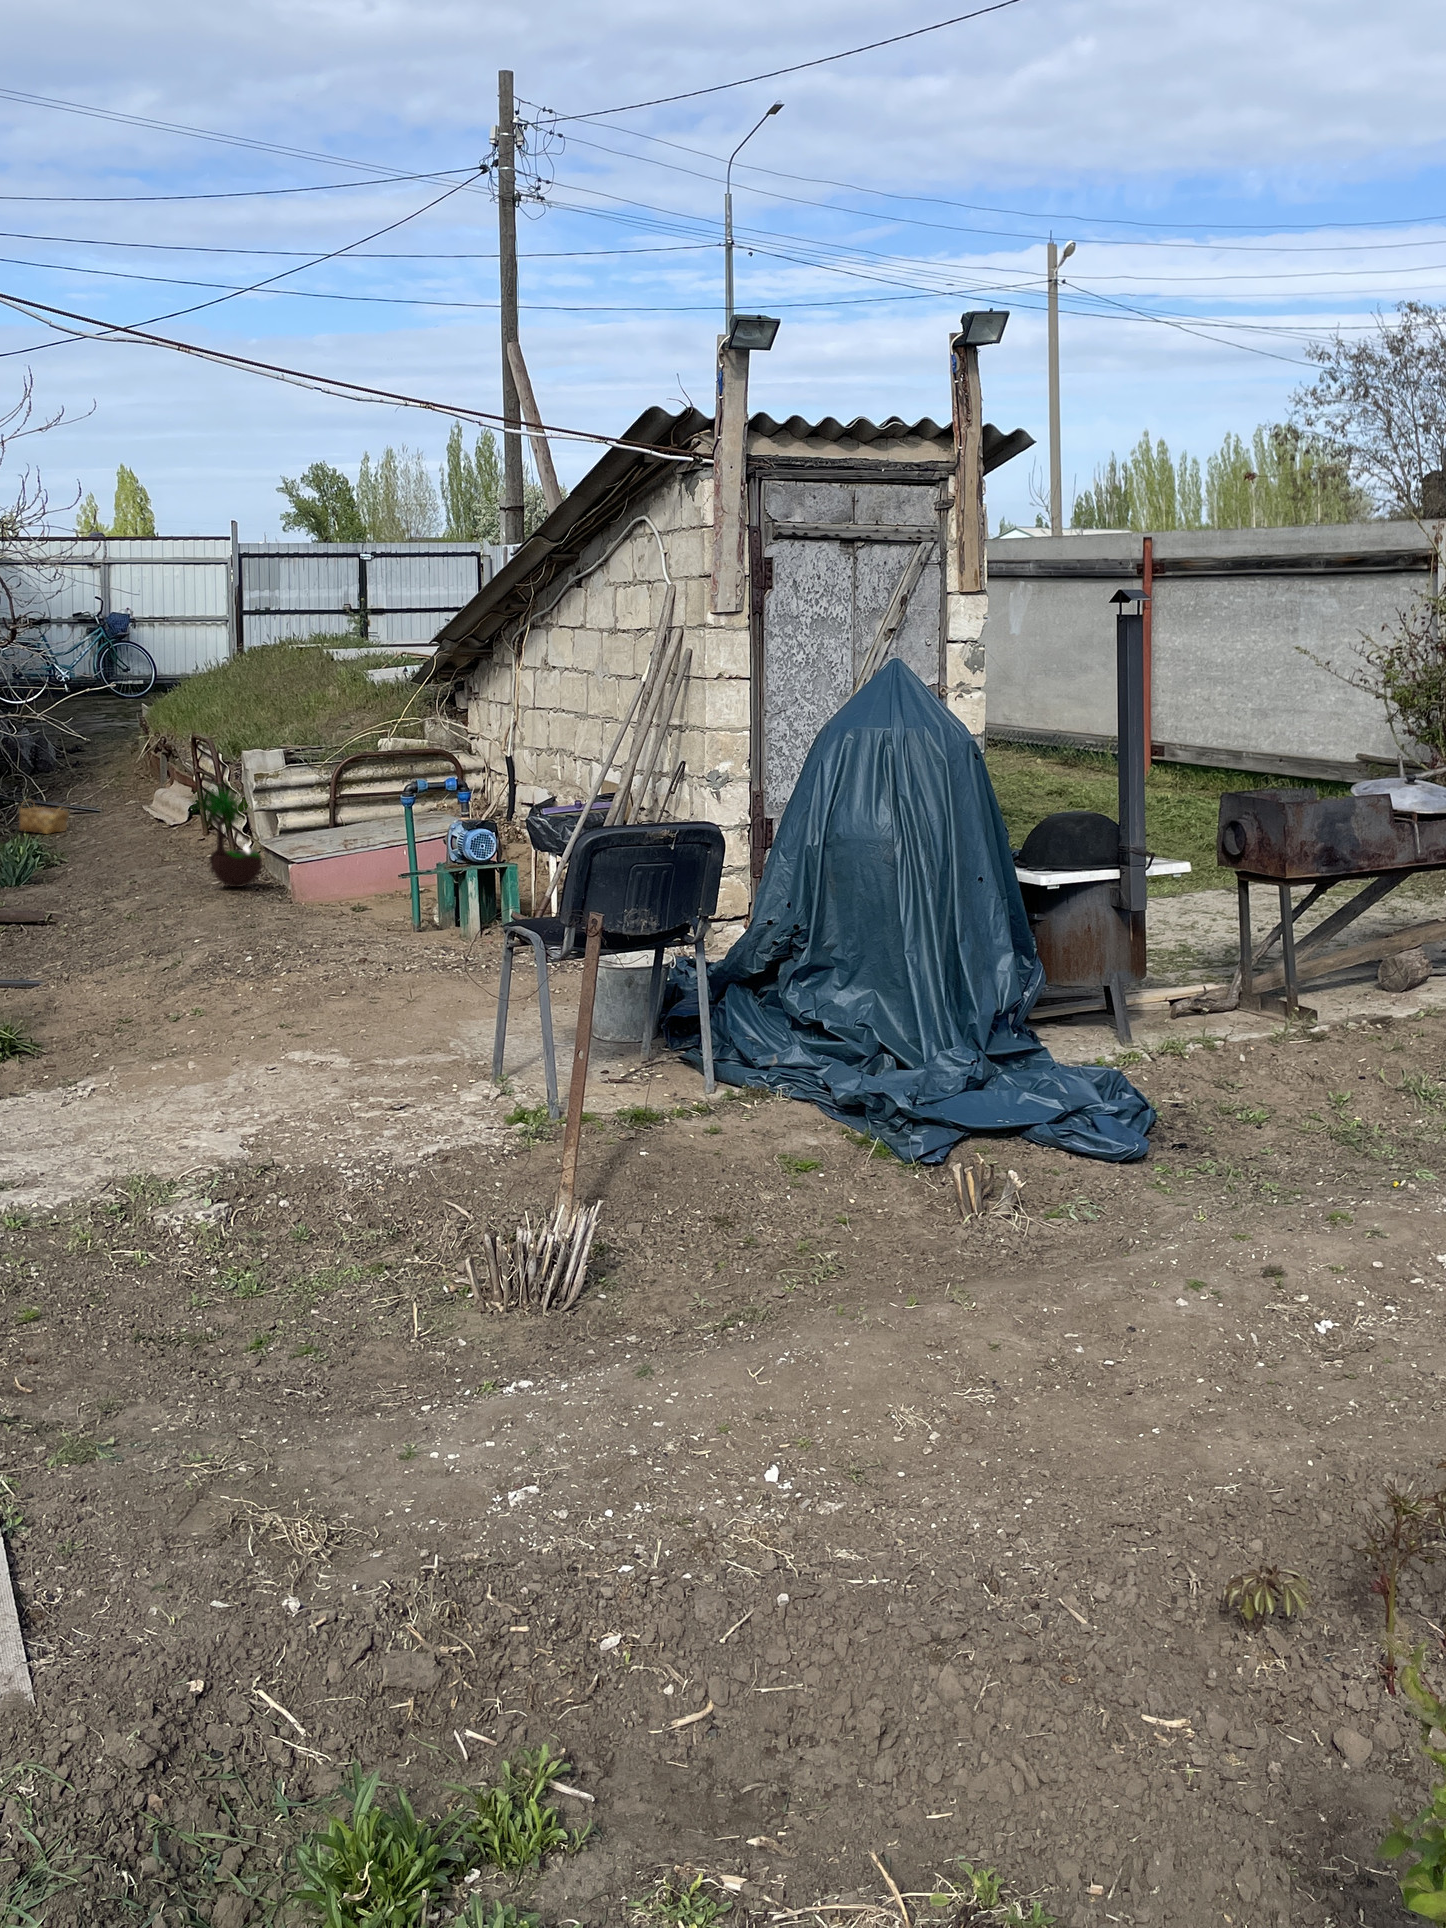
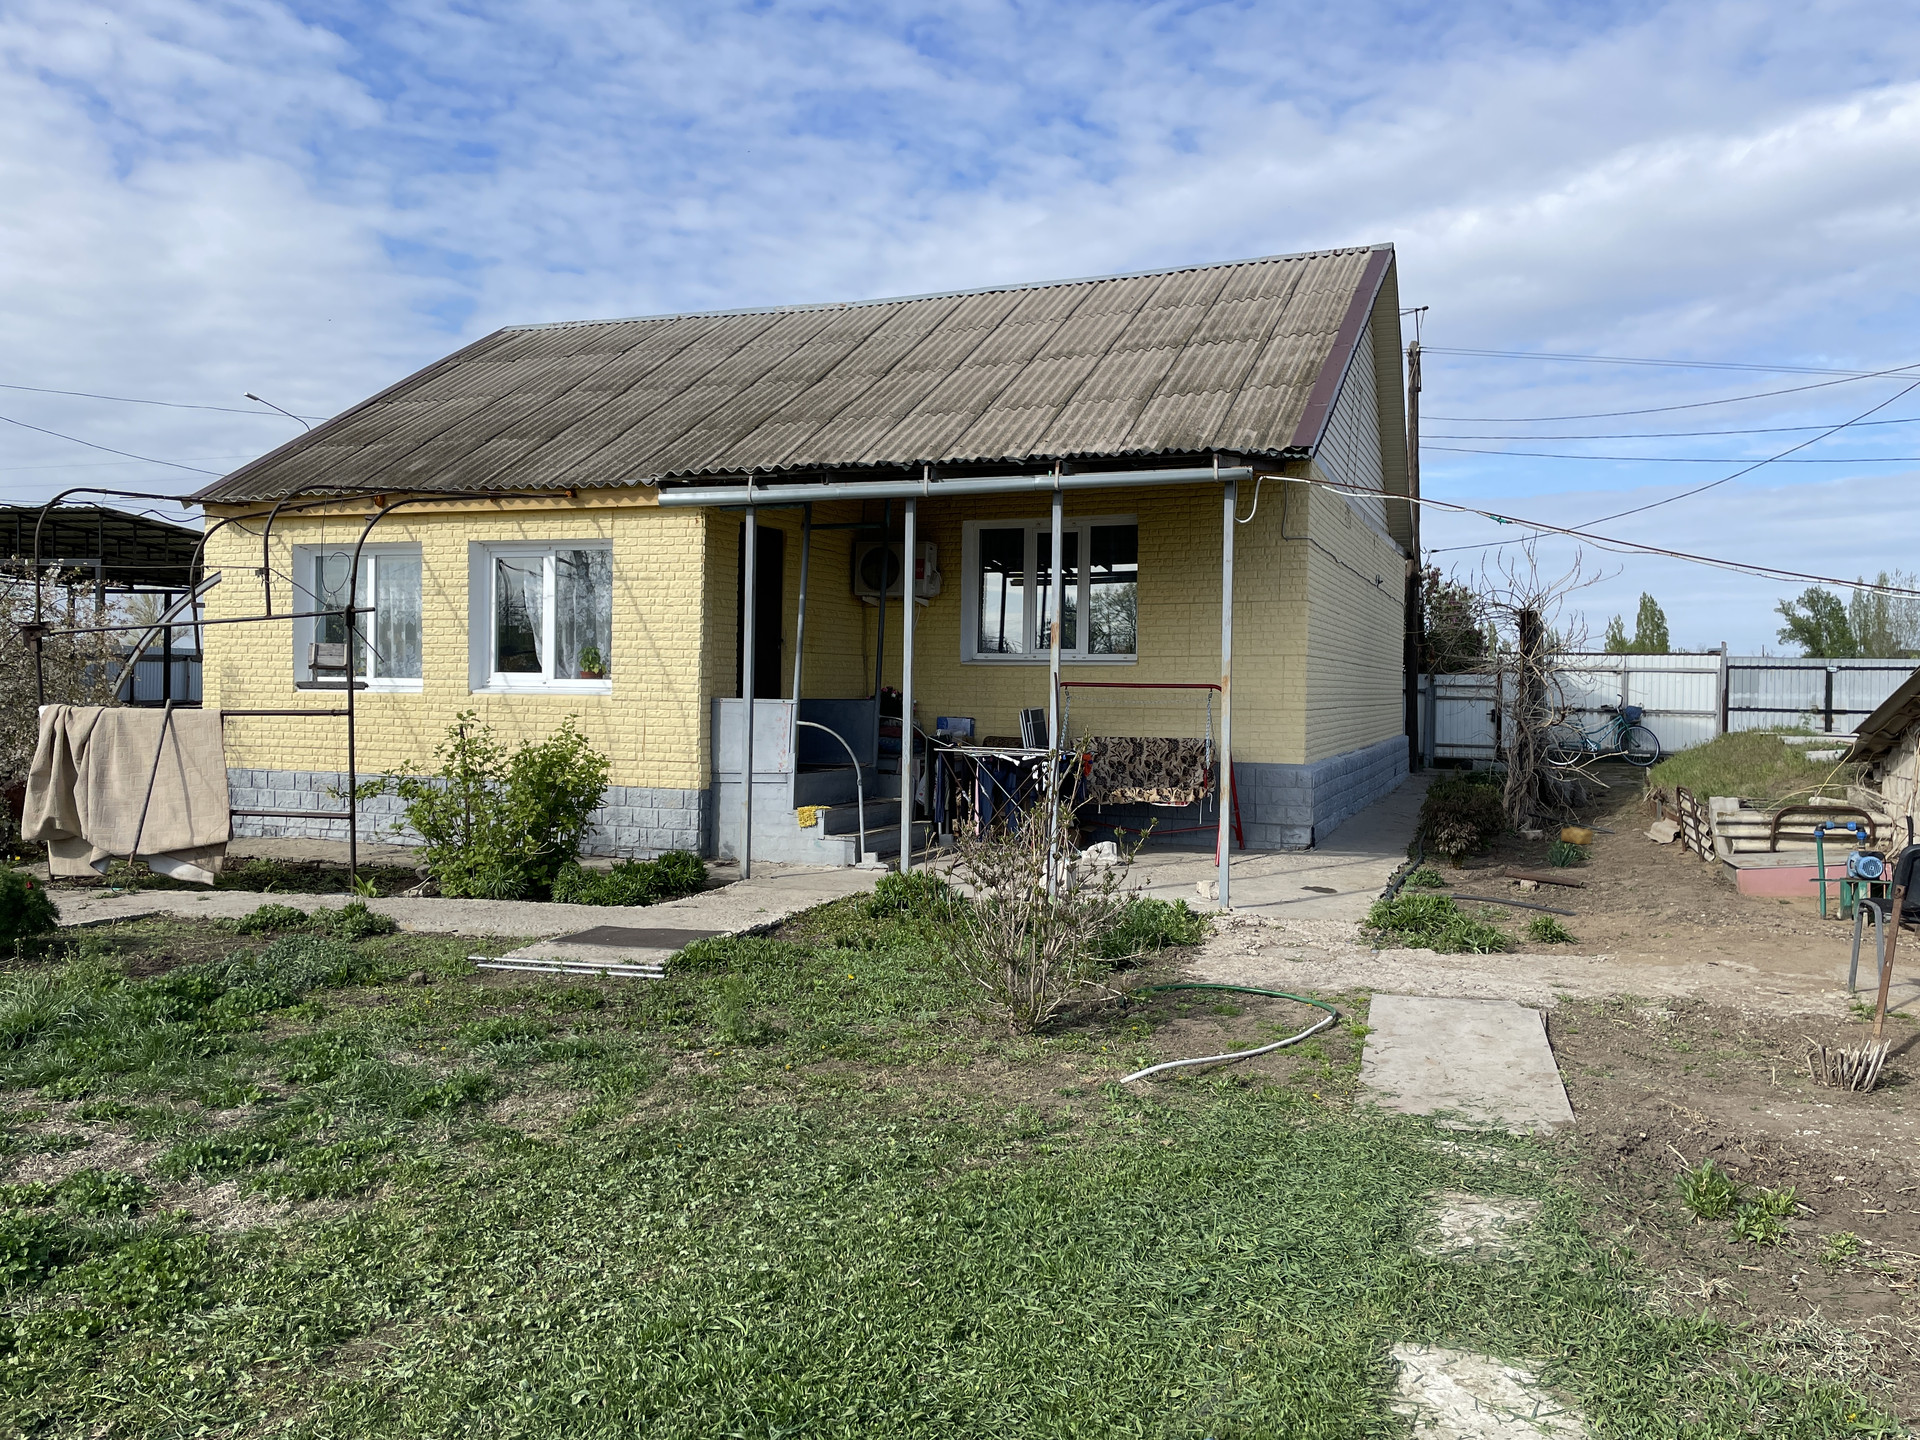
potted tree: present [191,783,262,887] -> none [1671,810,1719,883]

